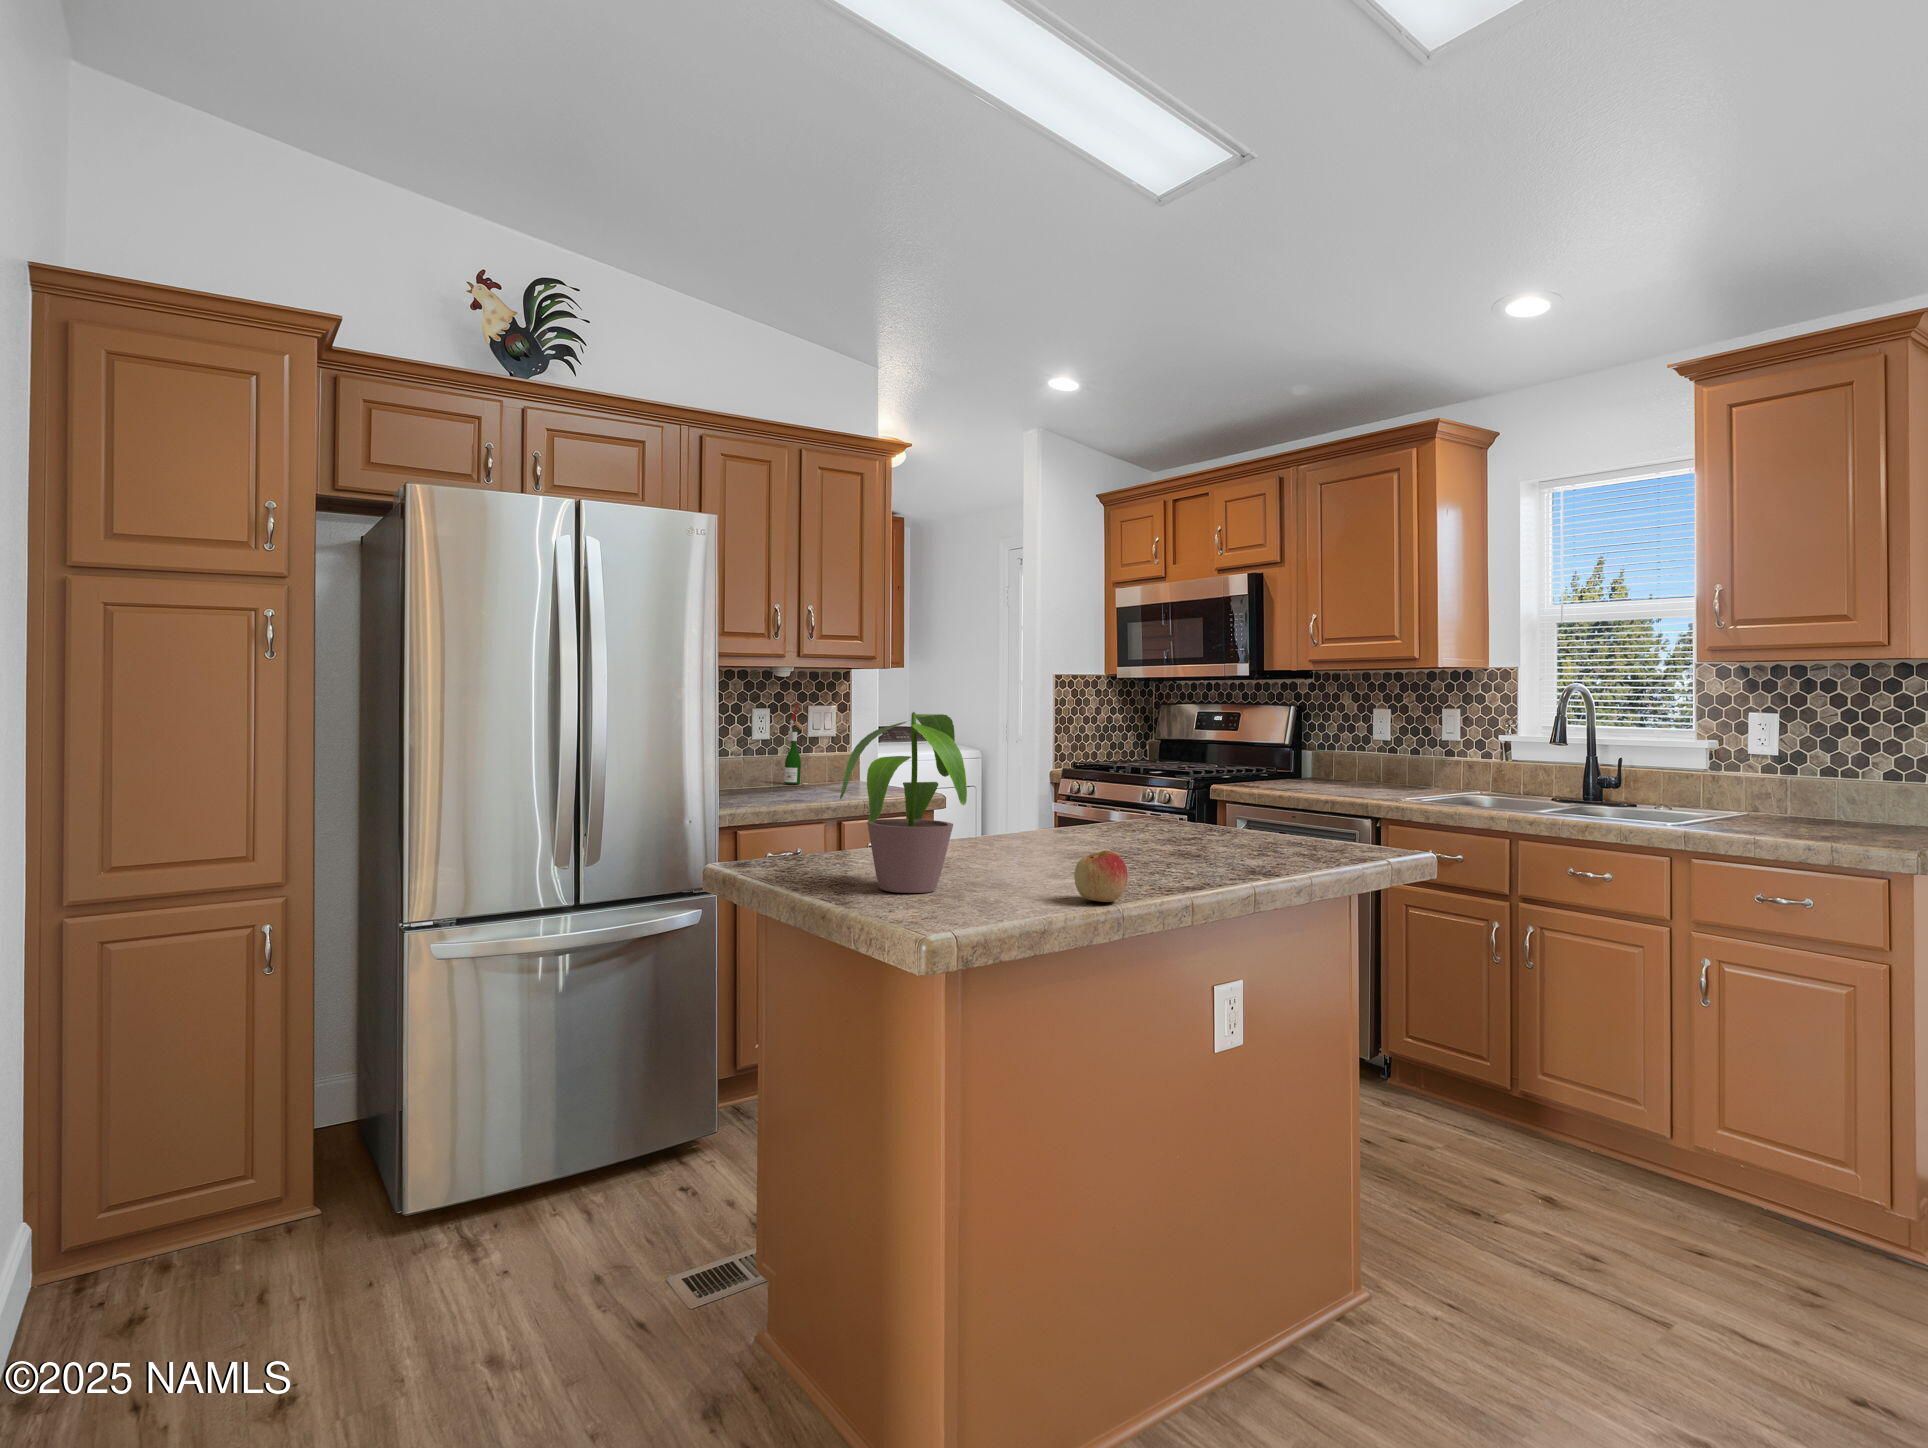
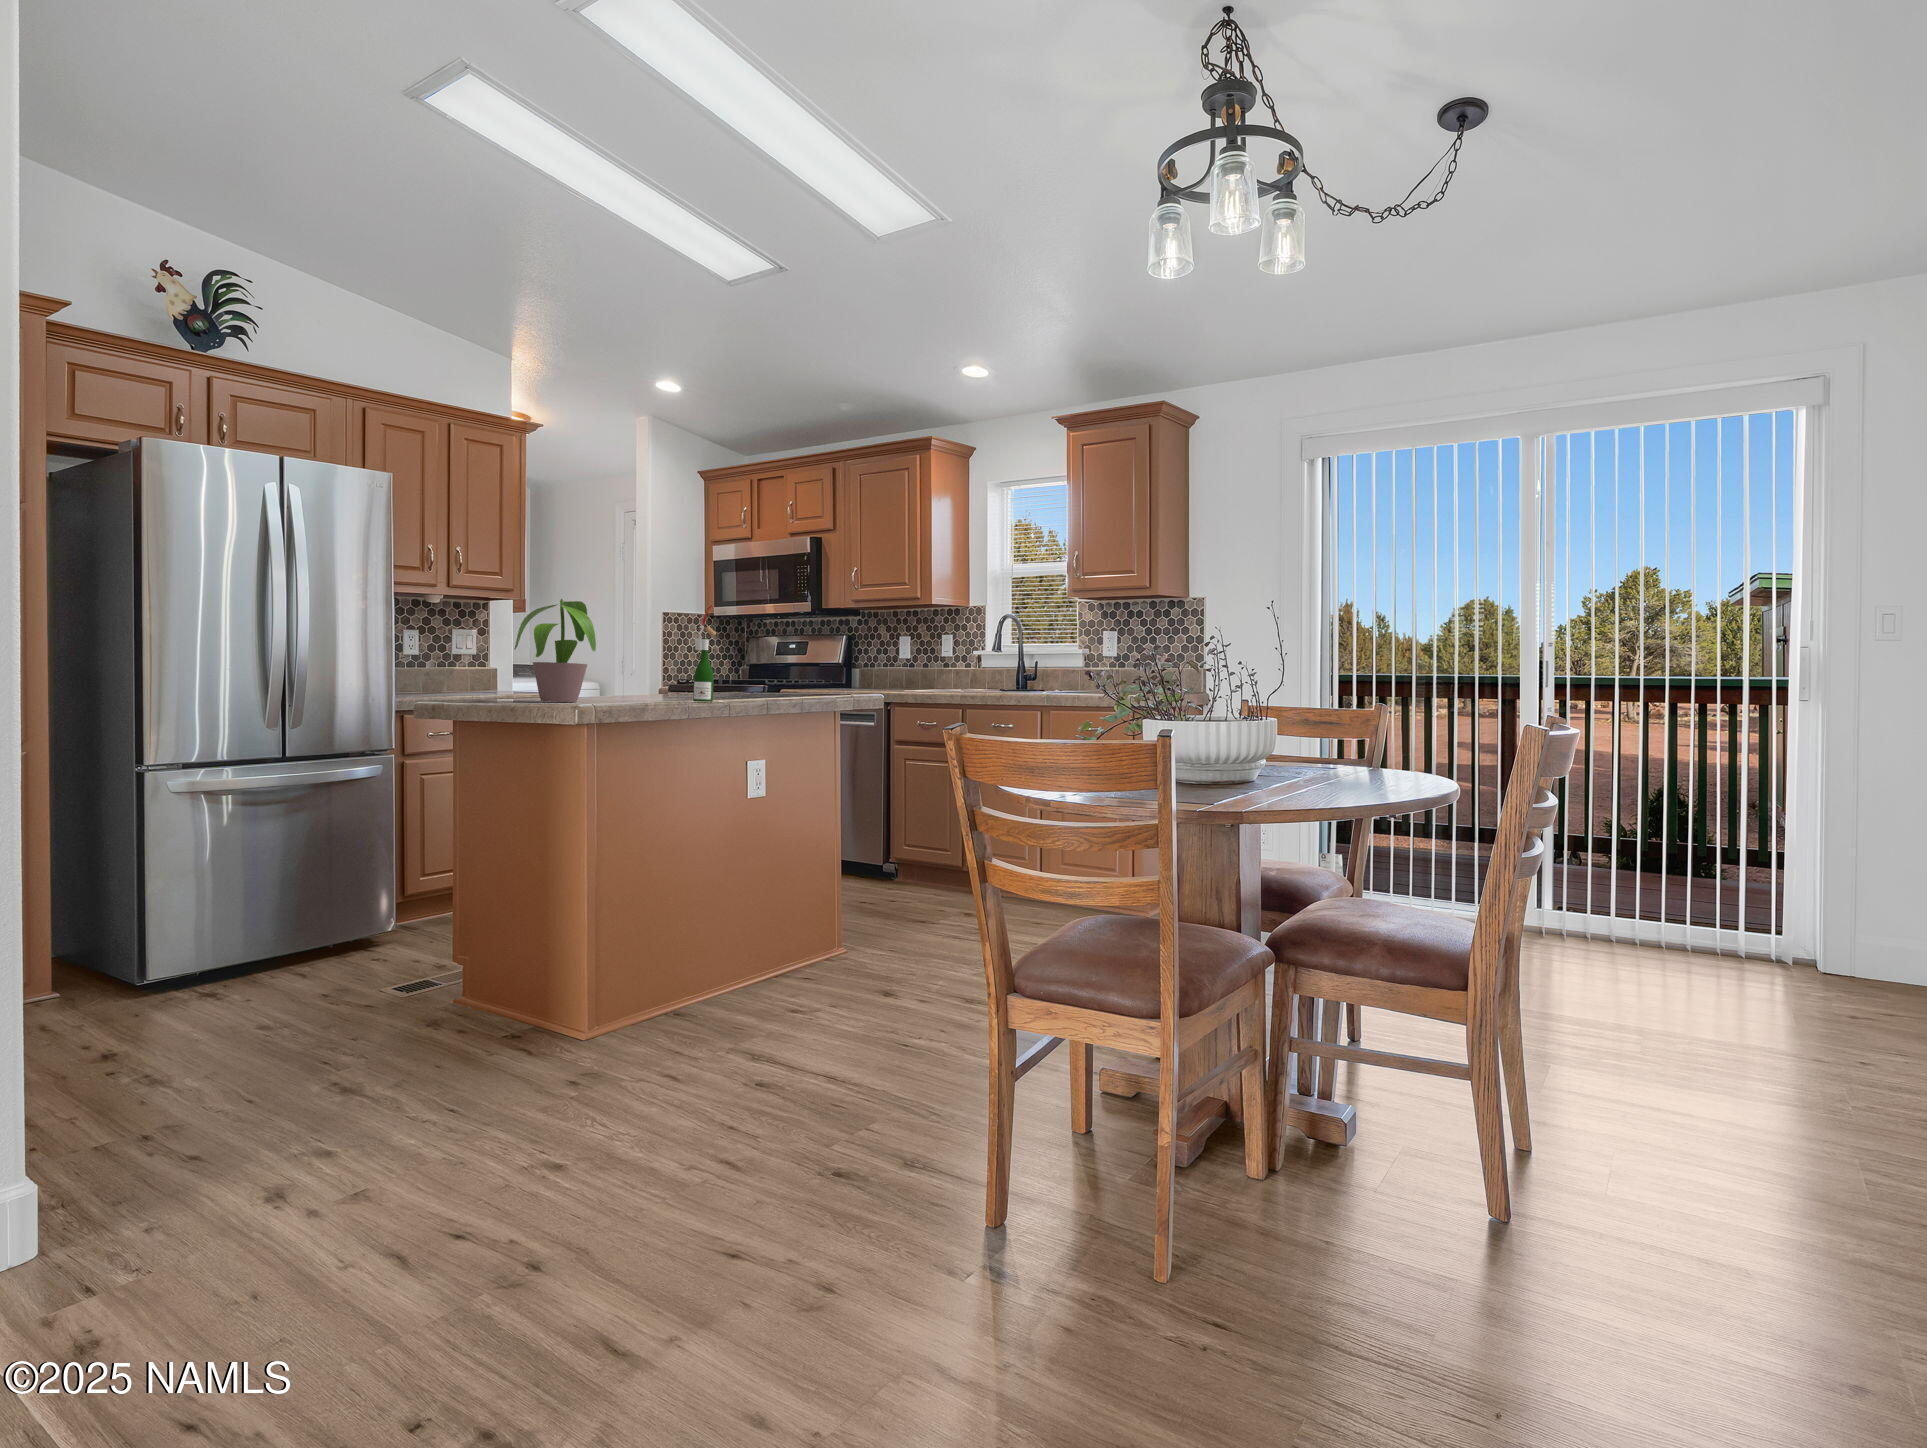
wine bottle: present [784,704,807,784] -> present [693,605,723,702]
apple: present [1074,851,1128,902] -> none [661,676,692,703]

